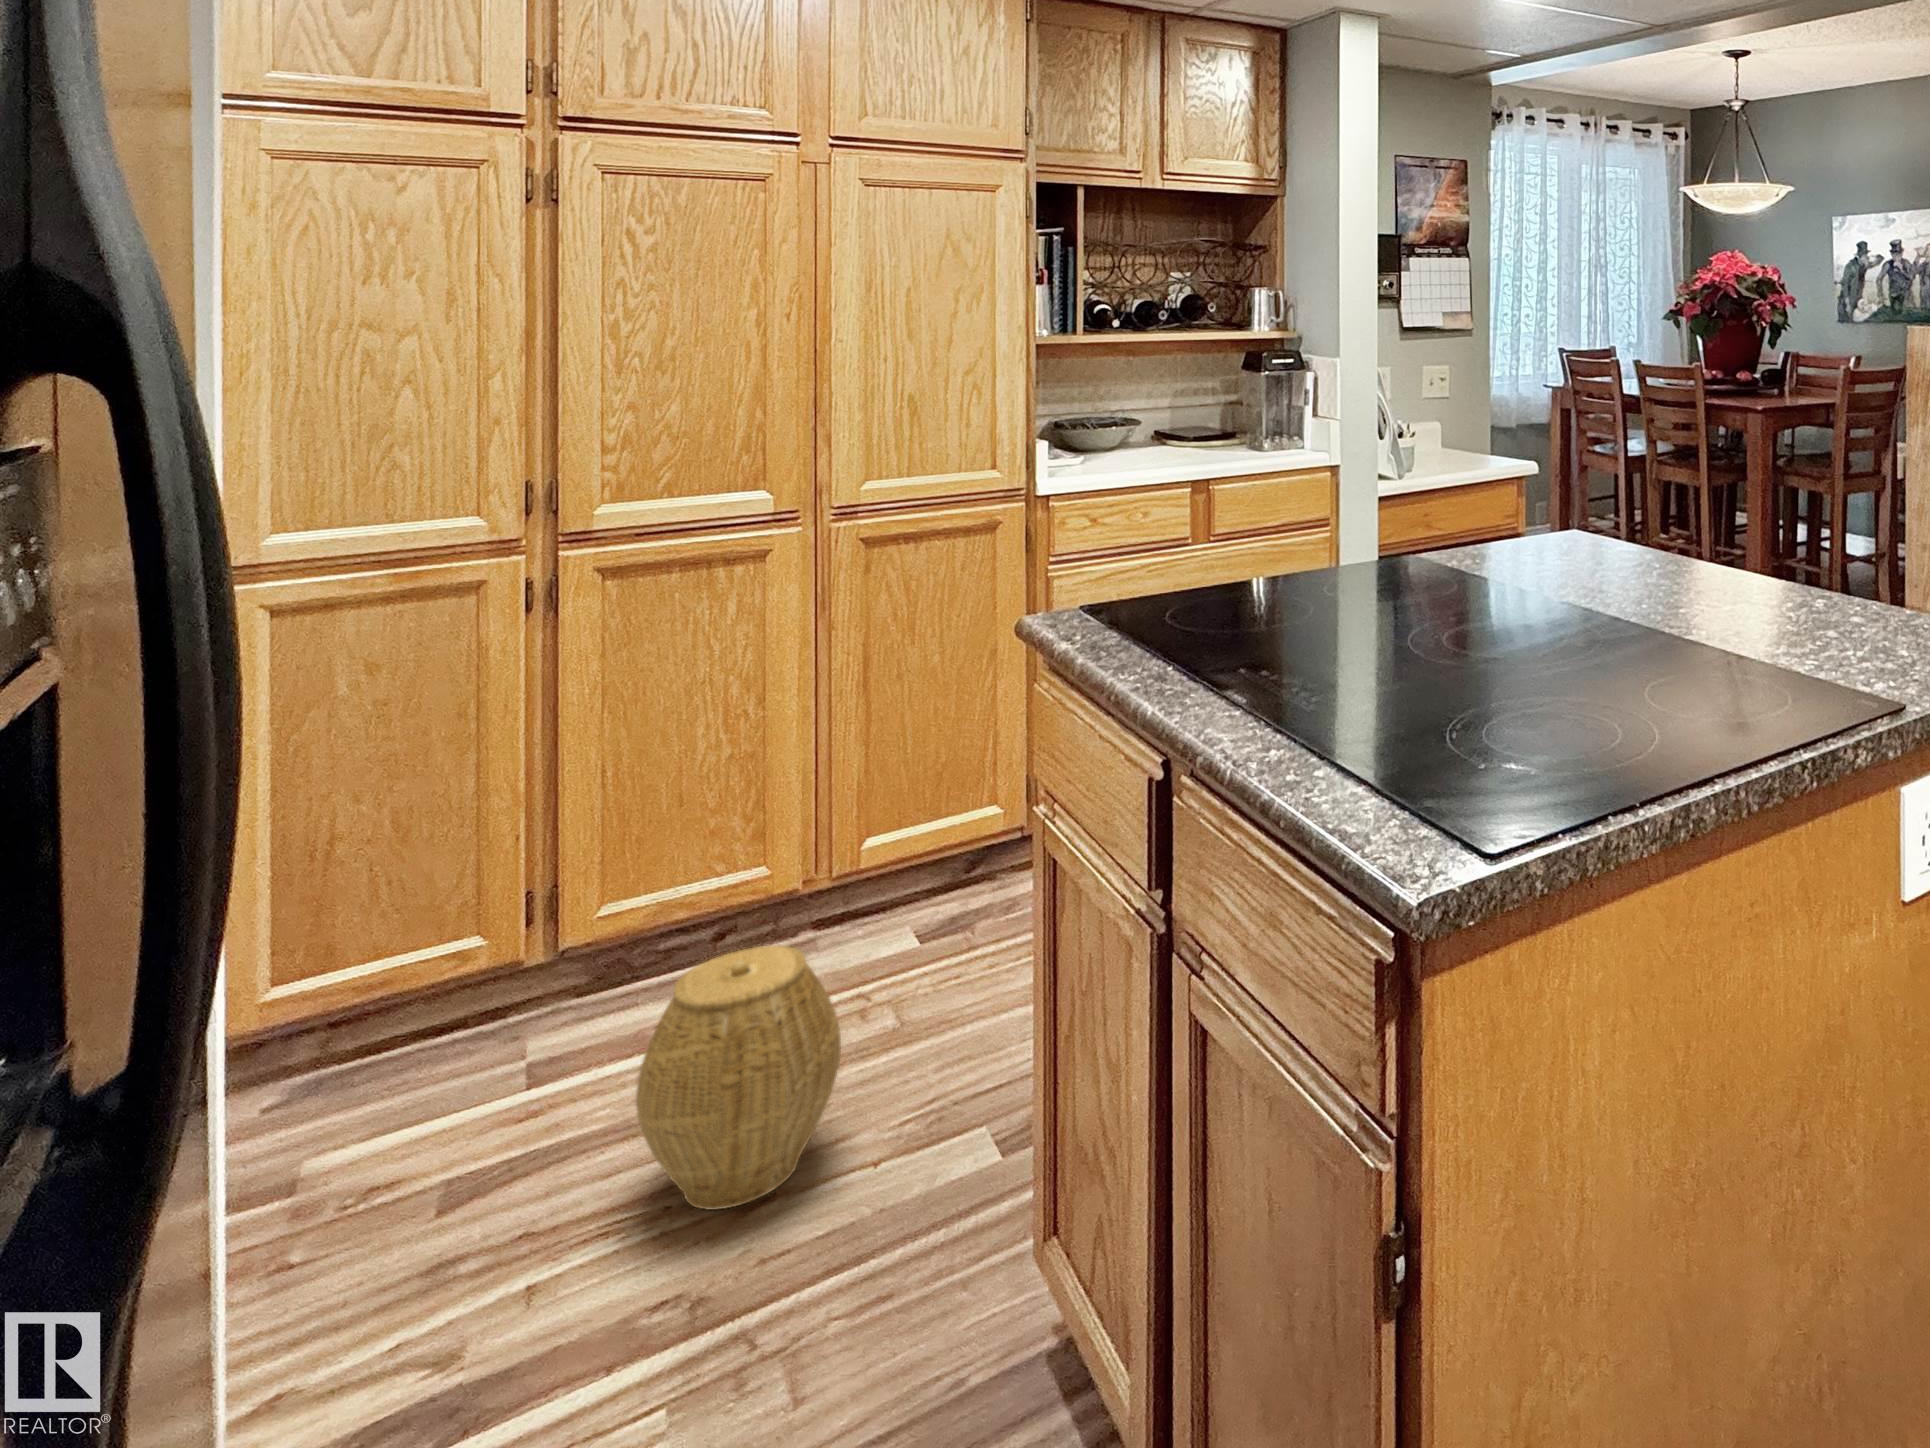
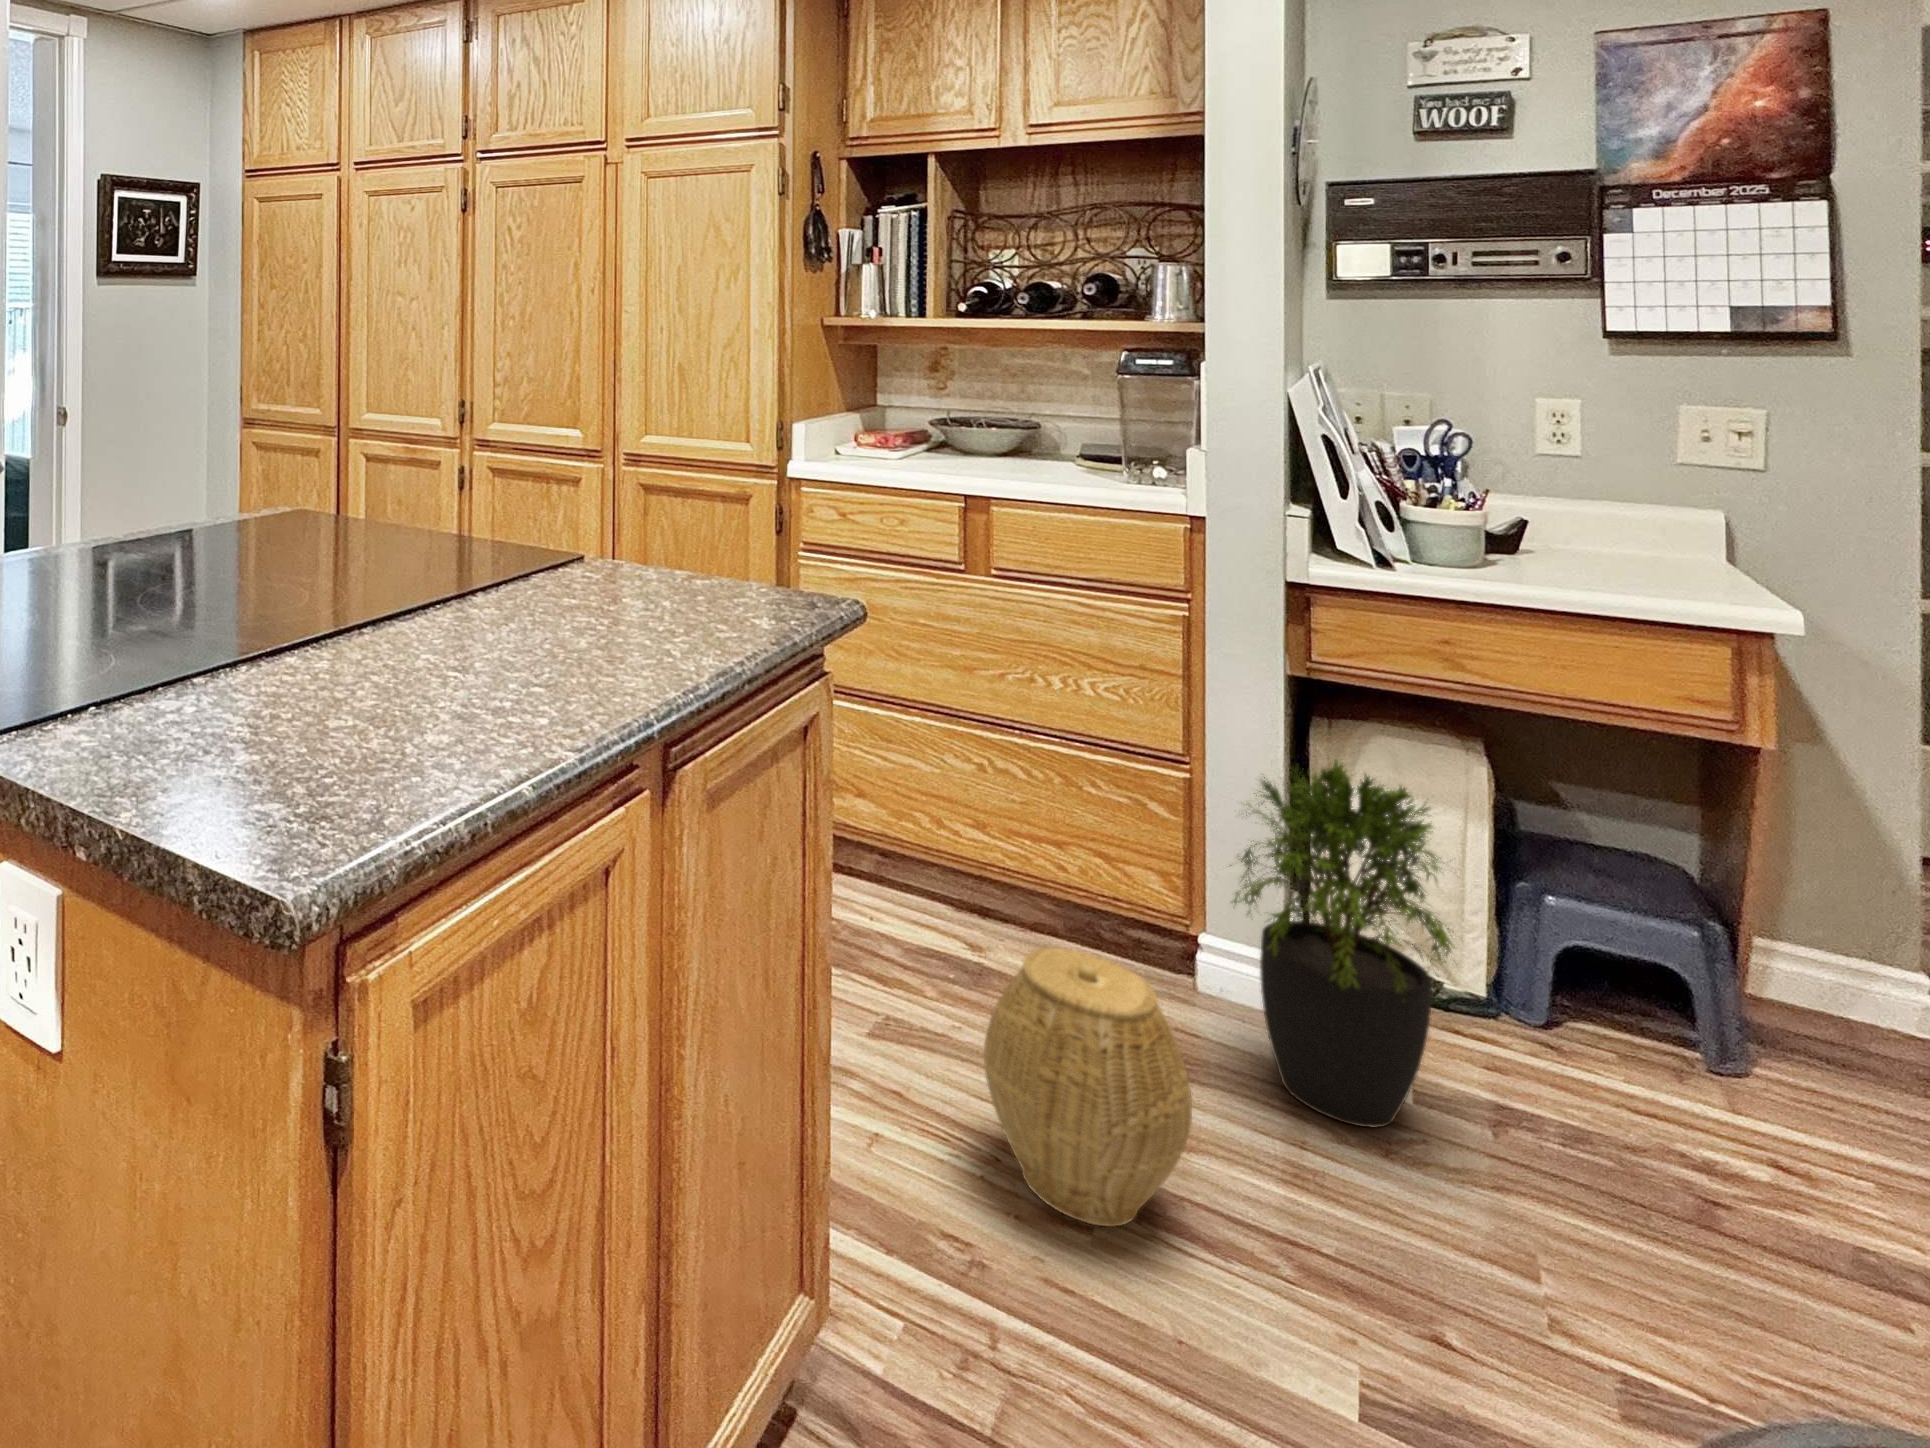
potted plant: none [770,691,967,990] -> present [1230,760,1457,1127]

